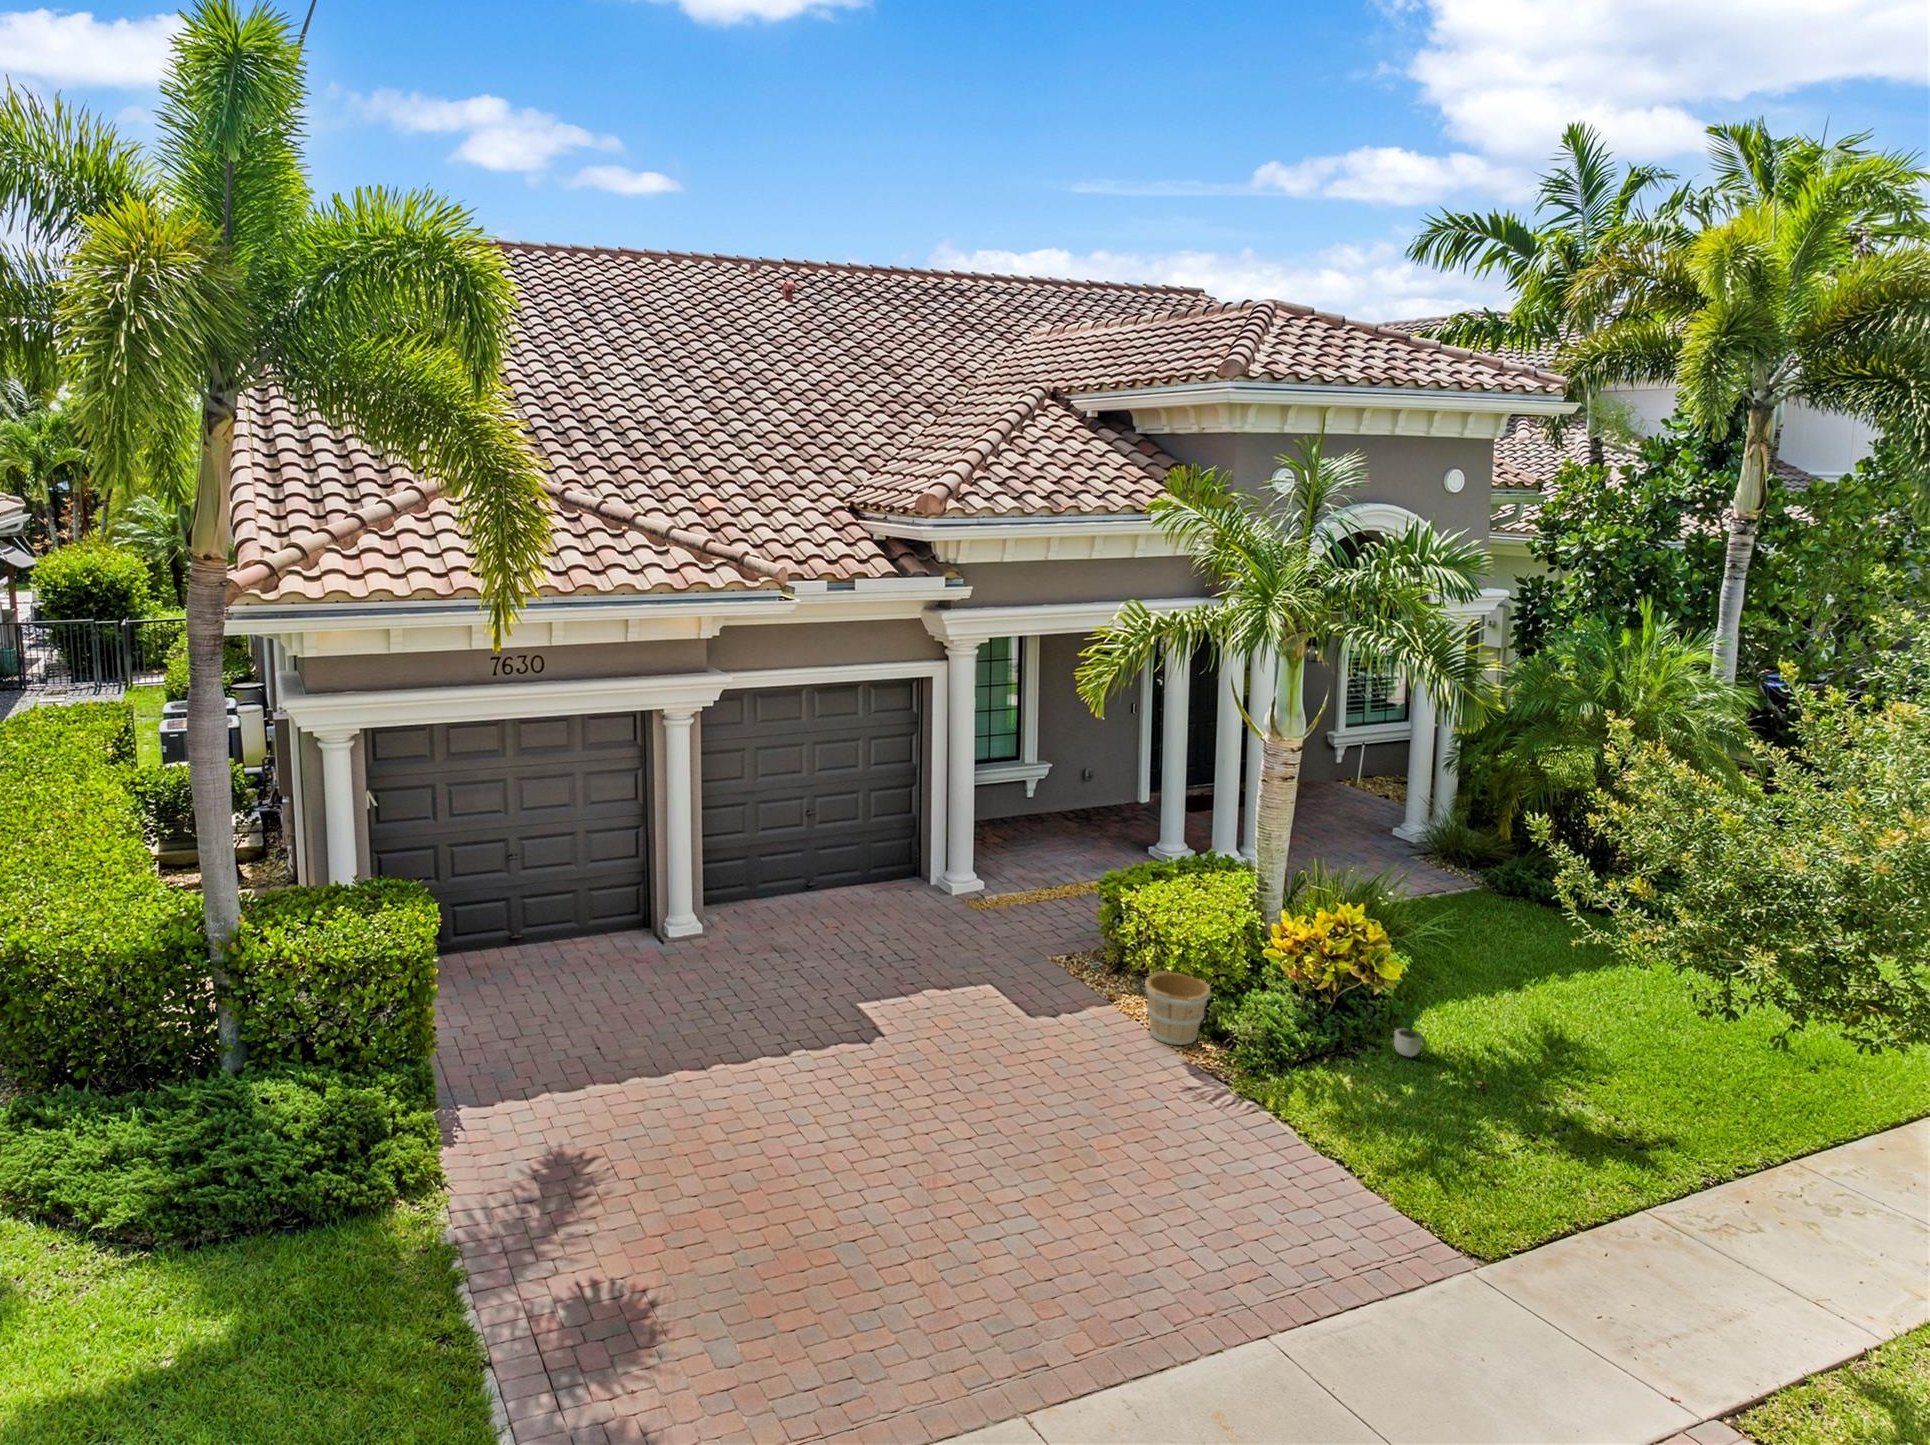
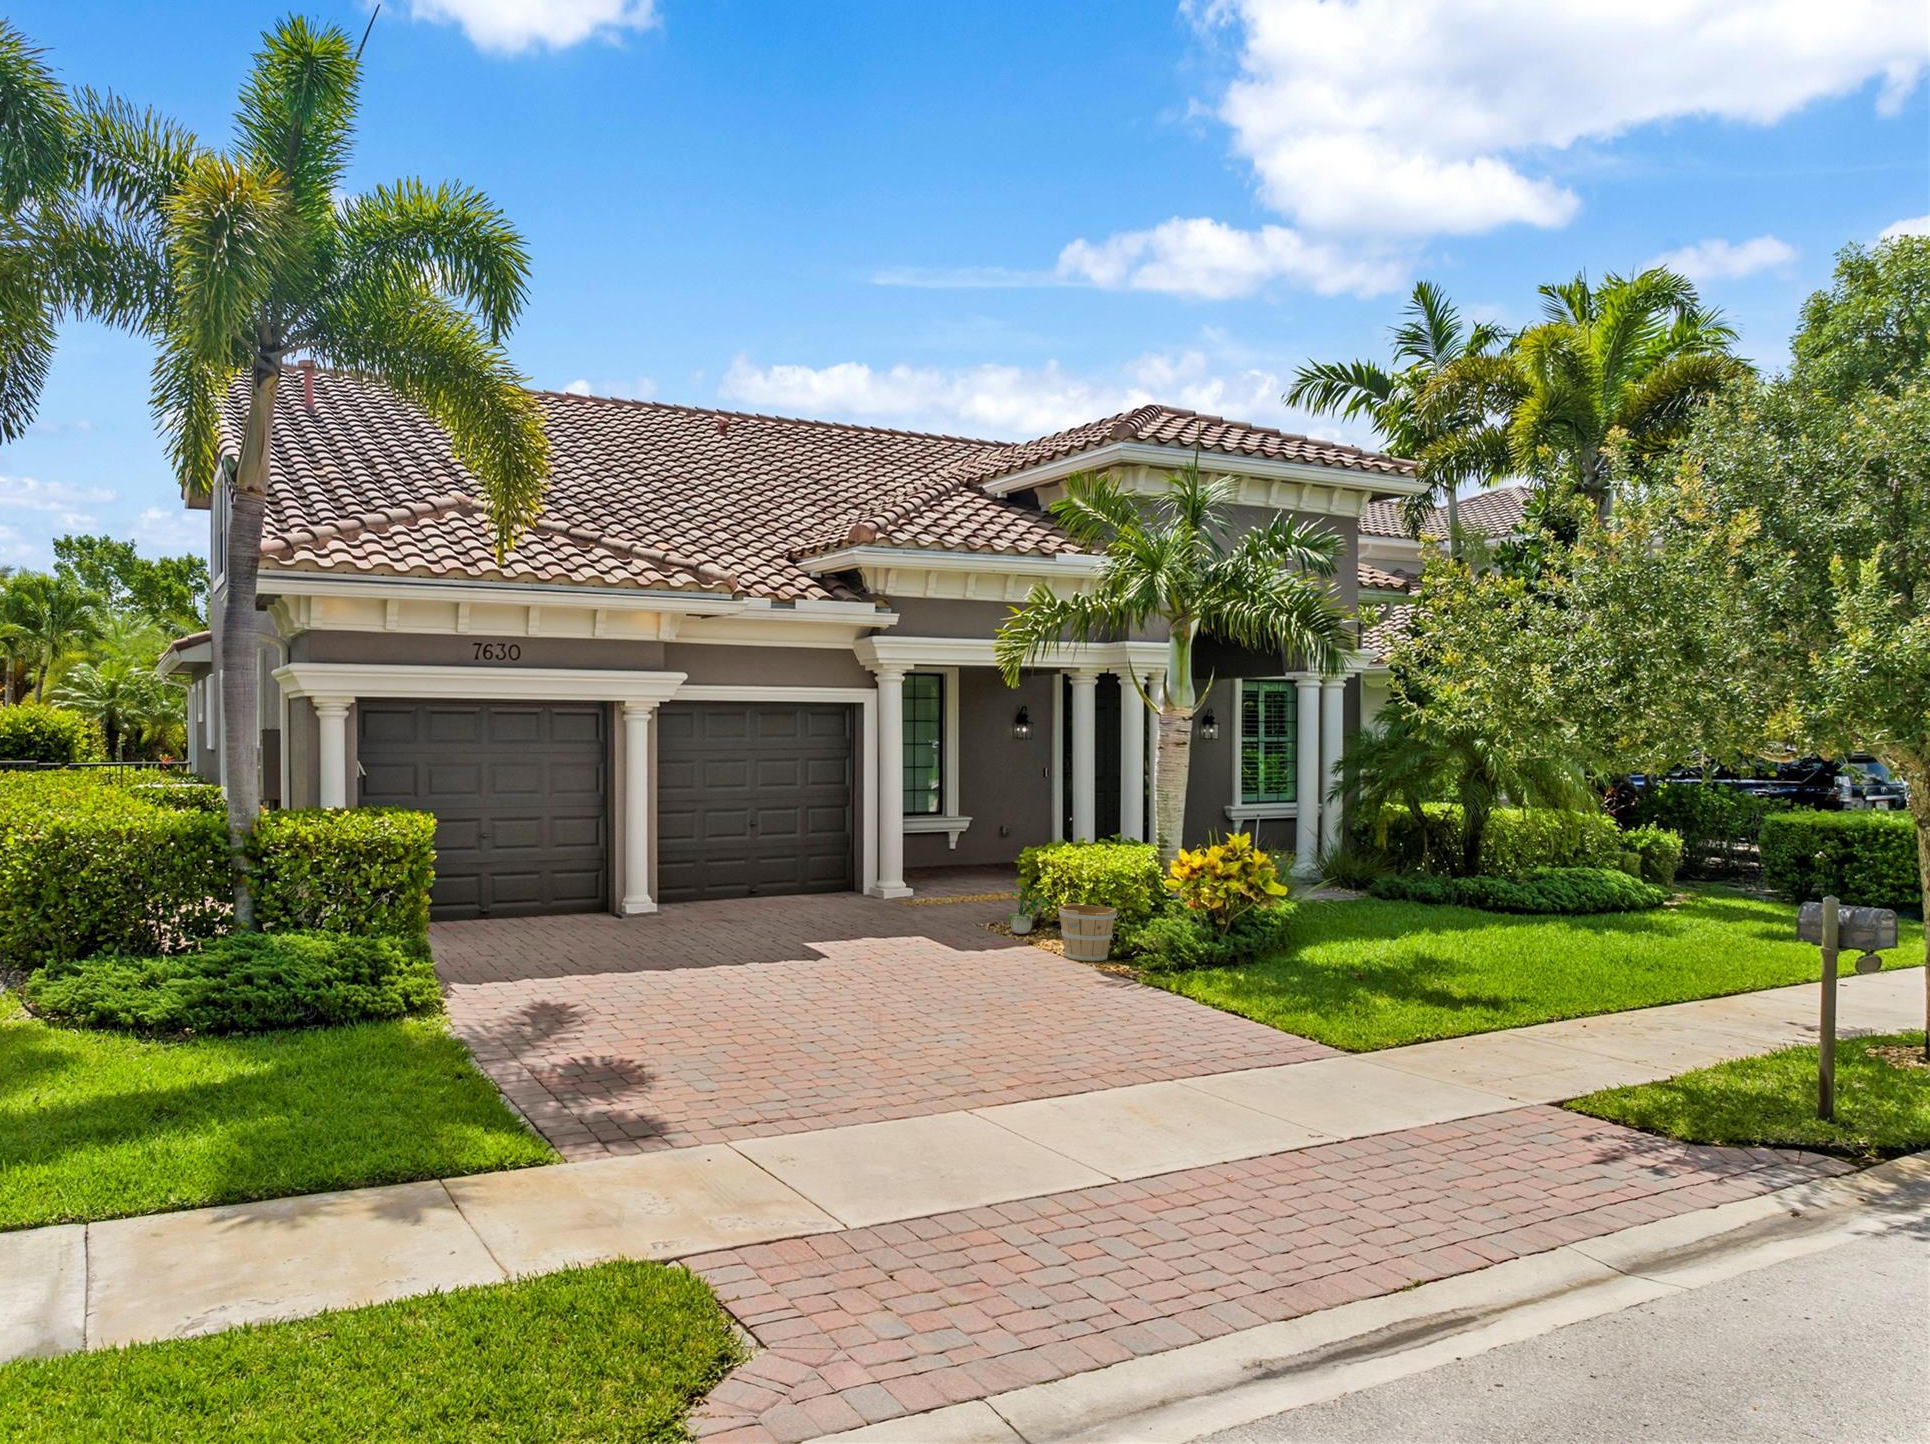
potted plant: present [1391,997,1428,1057] -> present [1006,884,1048,934]

